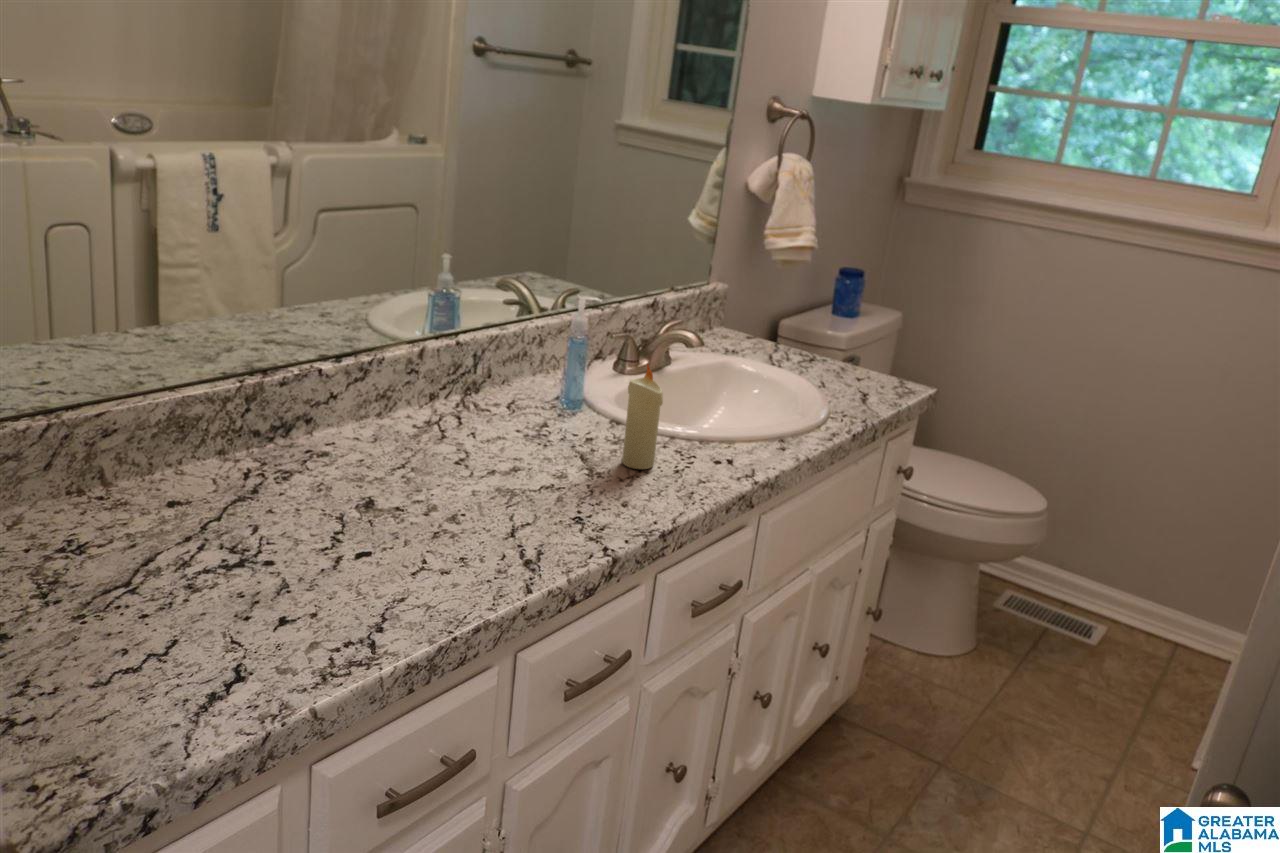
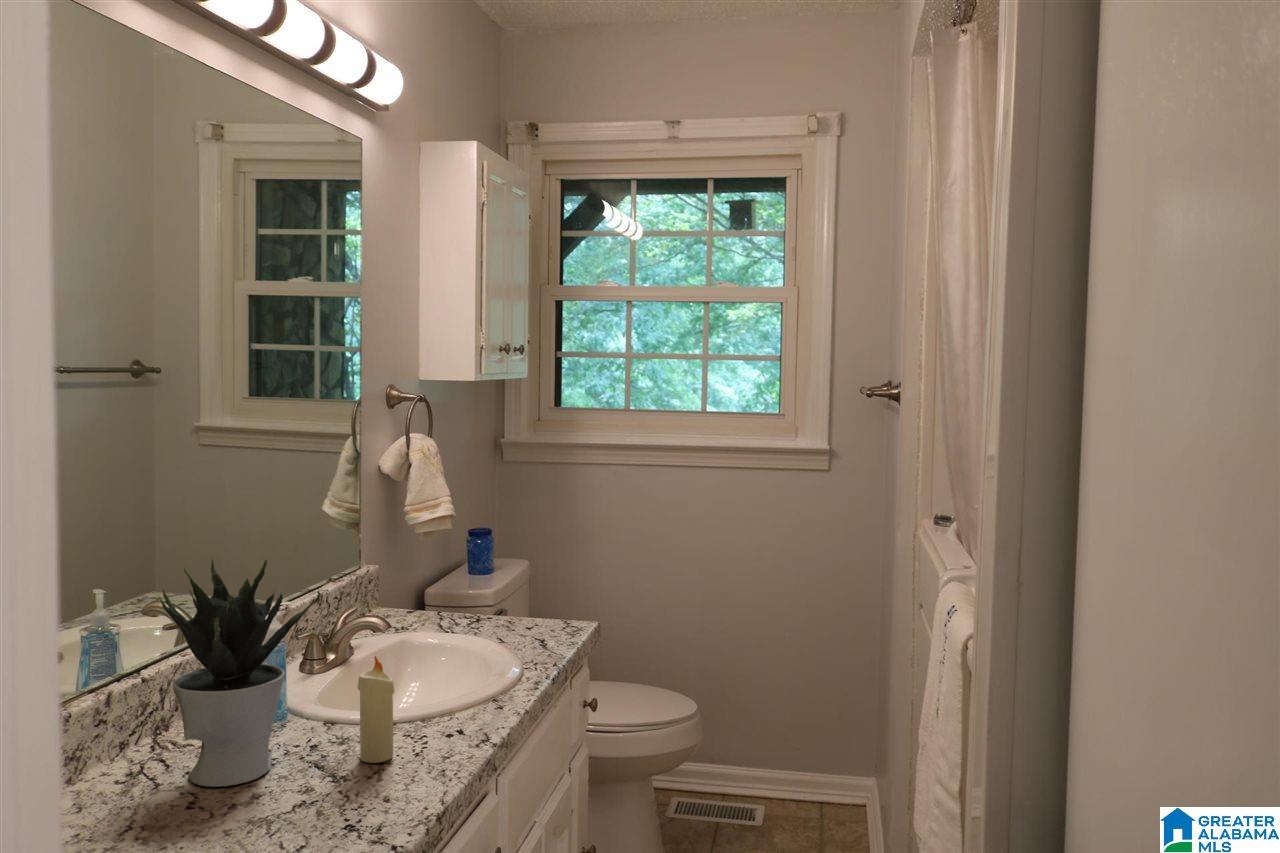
potted plant: none [453,231,606,454] -> present [159,560,315,787]

